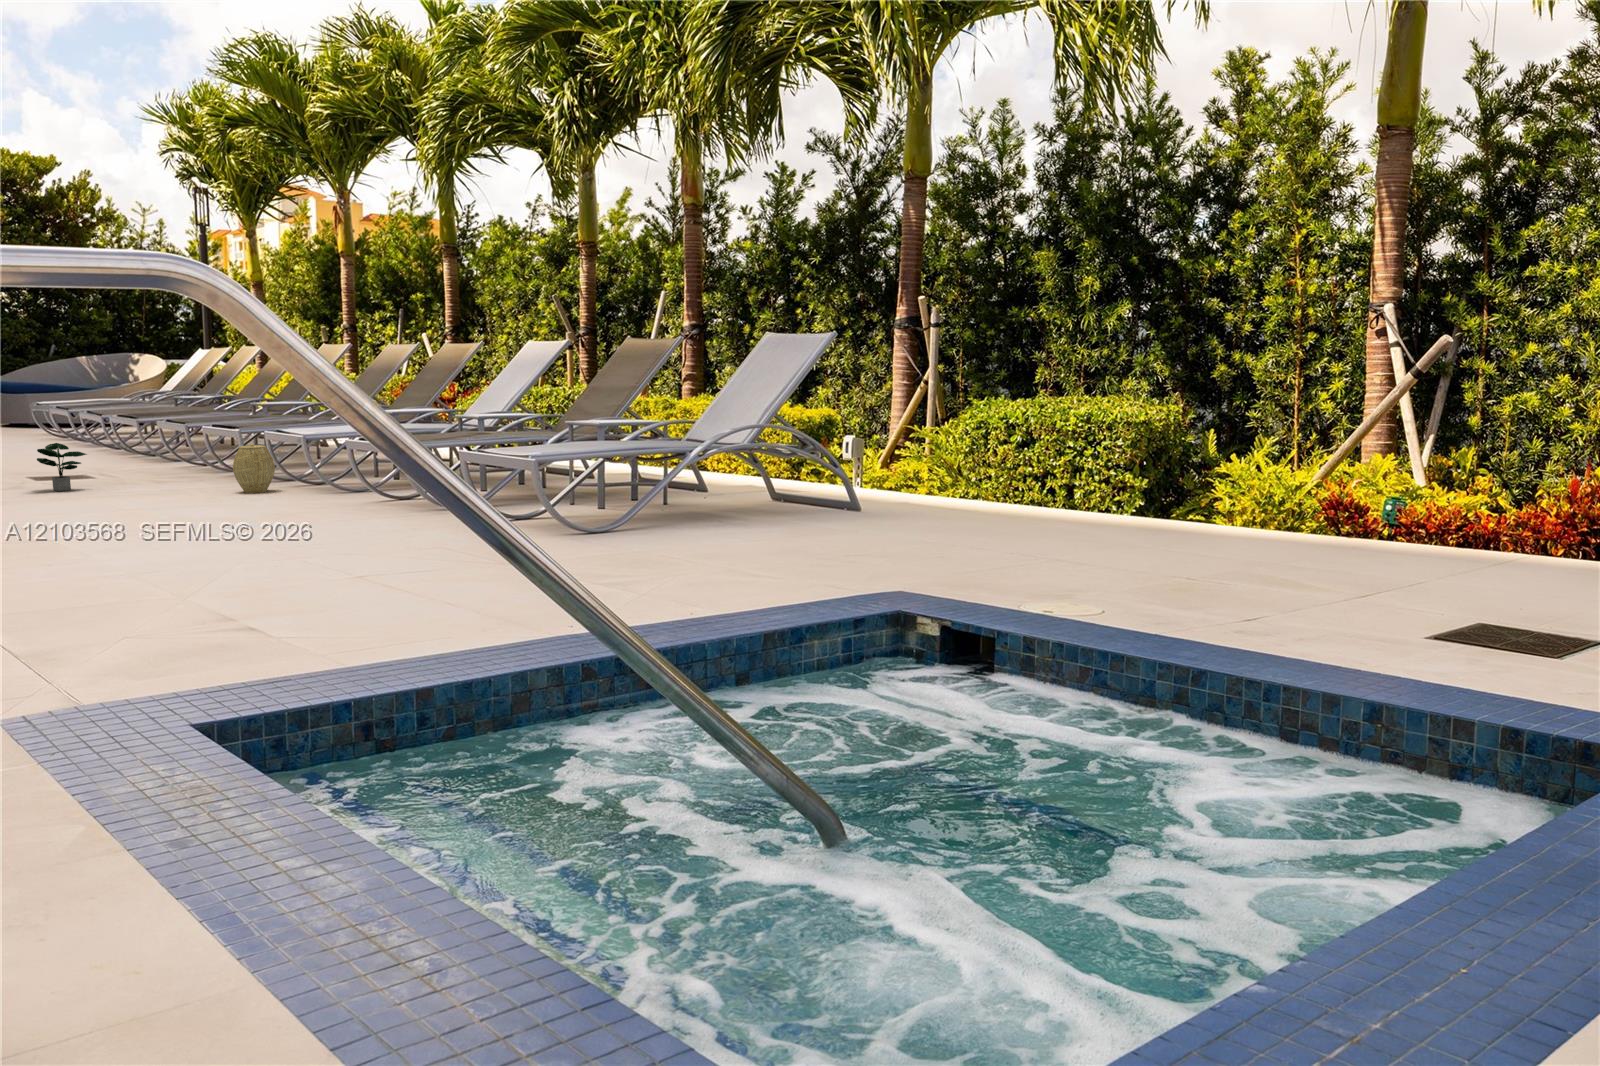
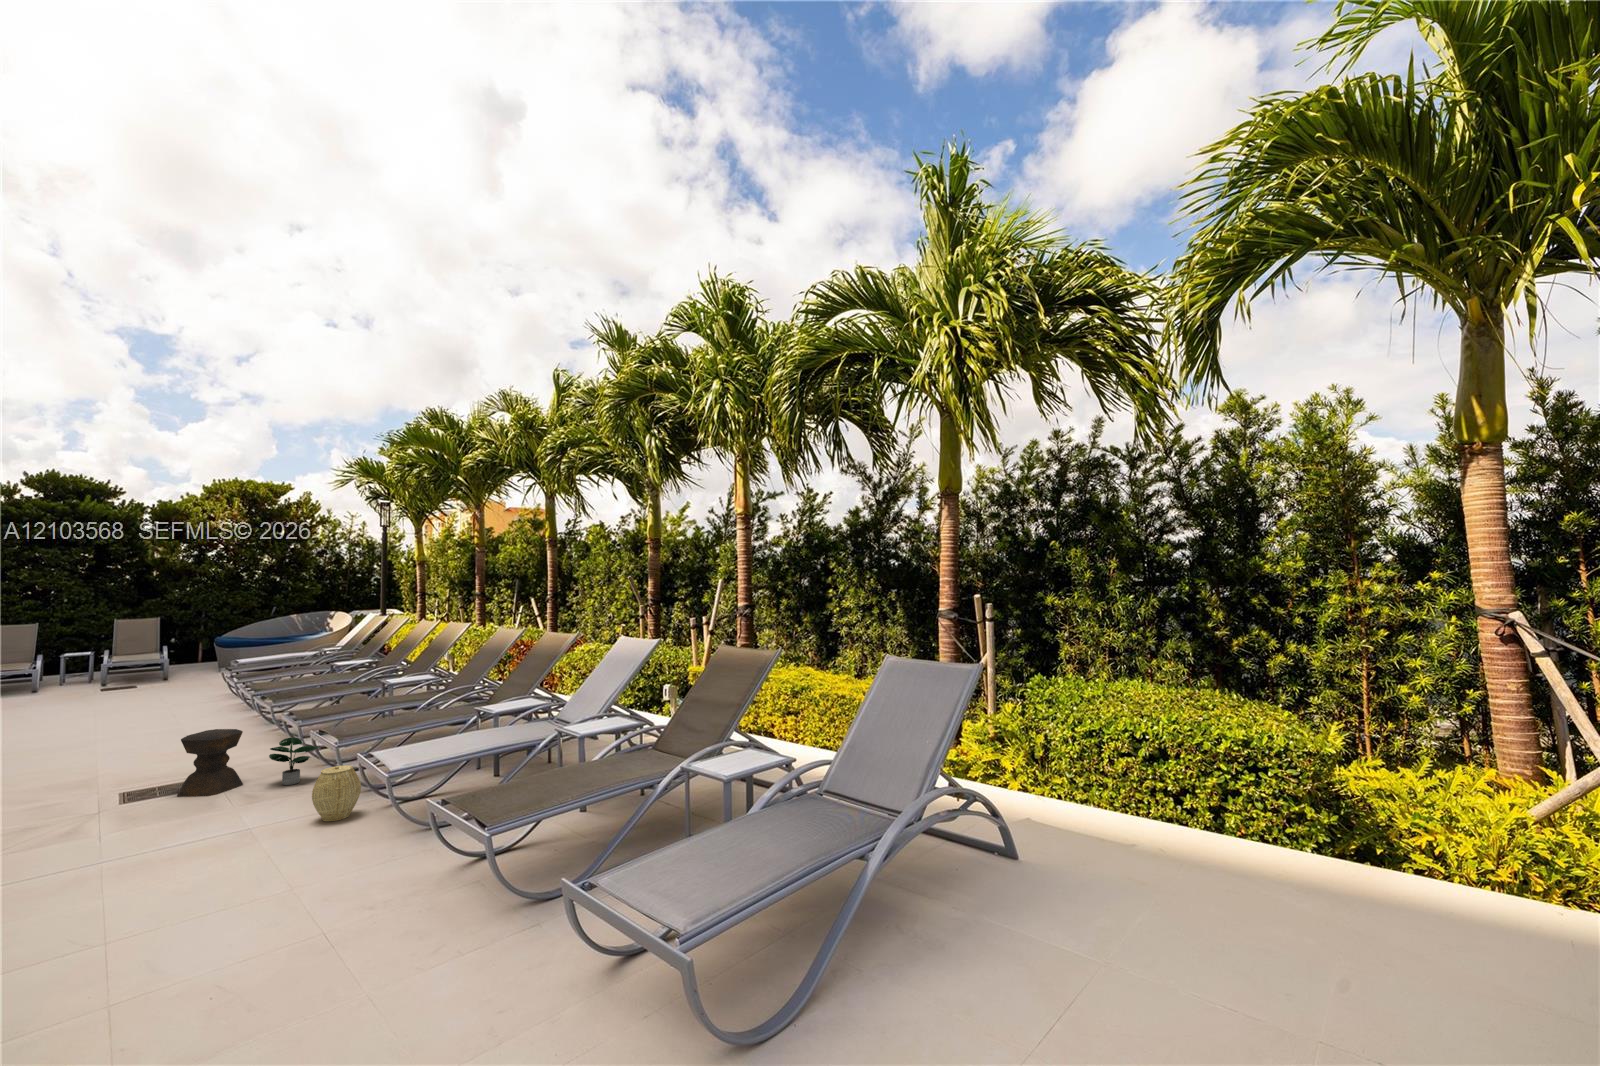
stool: none [90,424,149,484] -> present [177,729,243,797]
potted plant: present [37,443,87,491] -> present [269,737,320,785]

